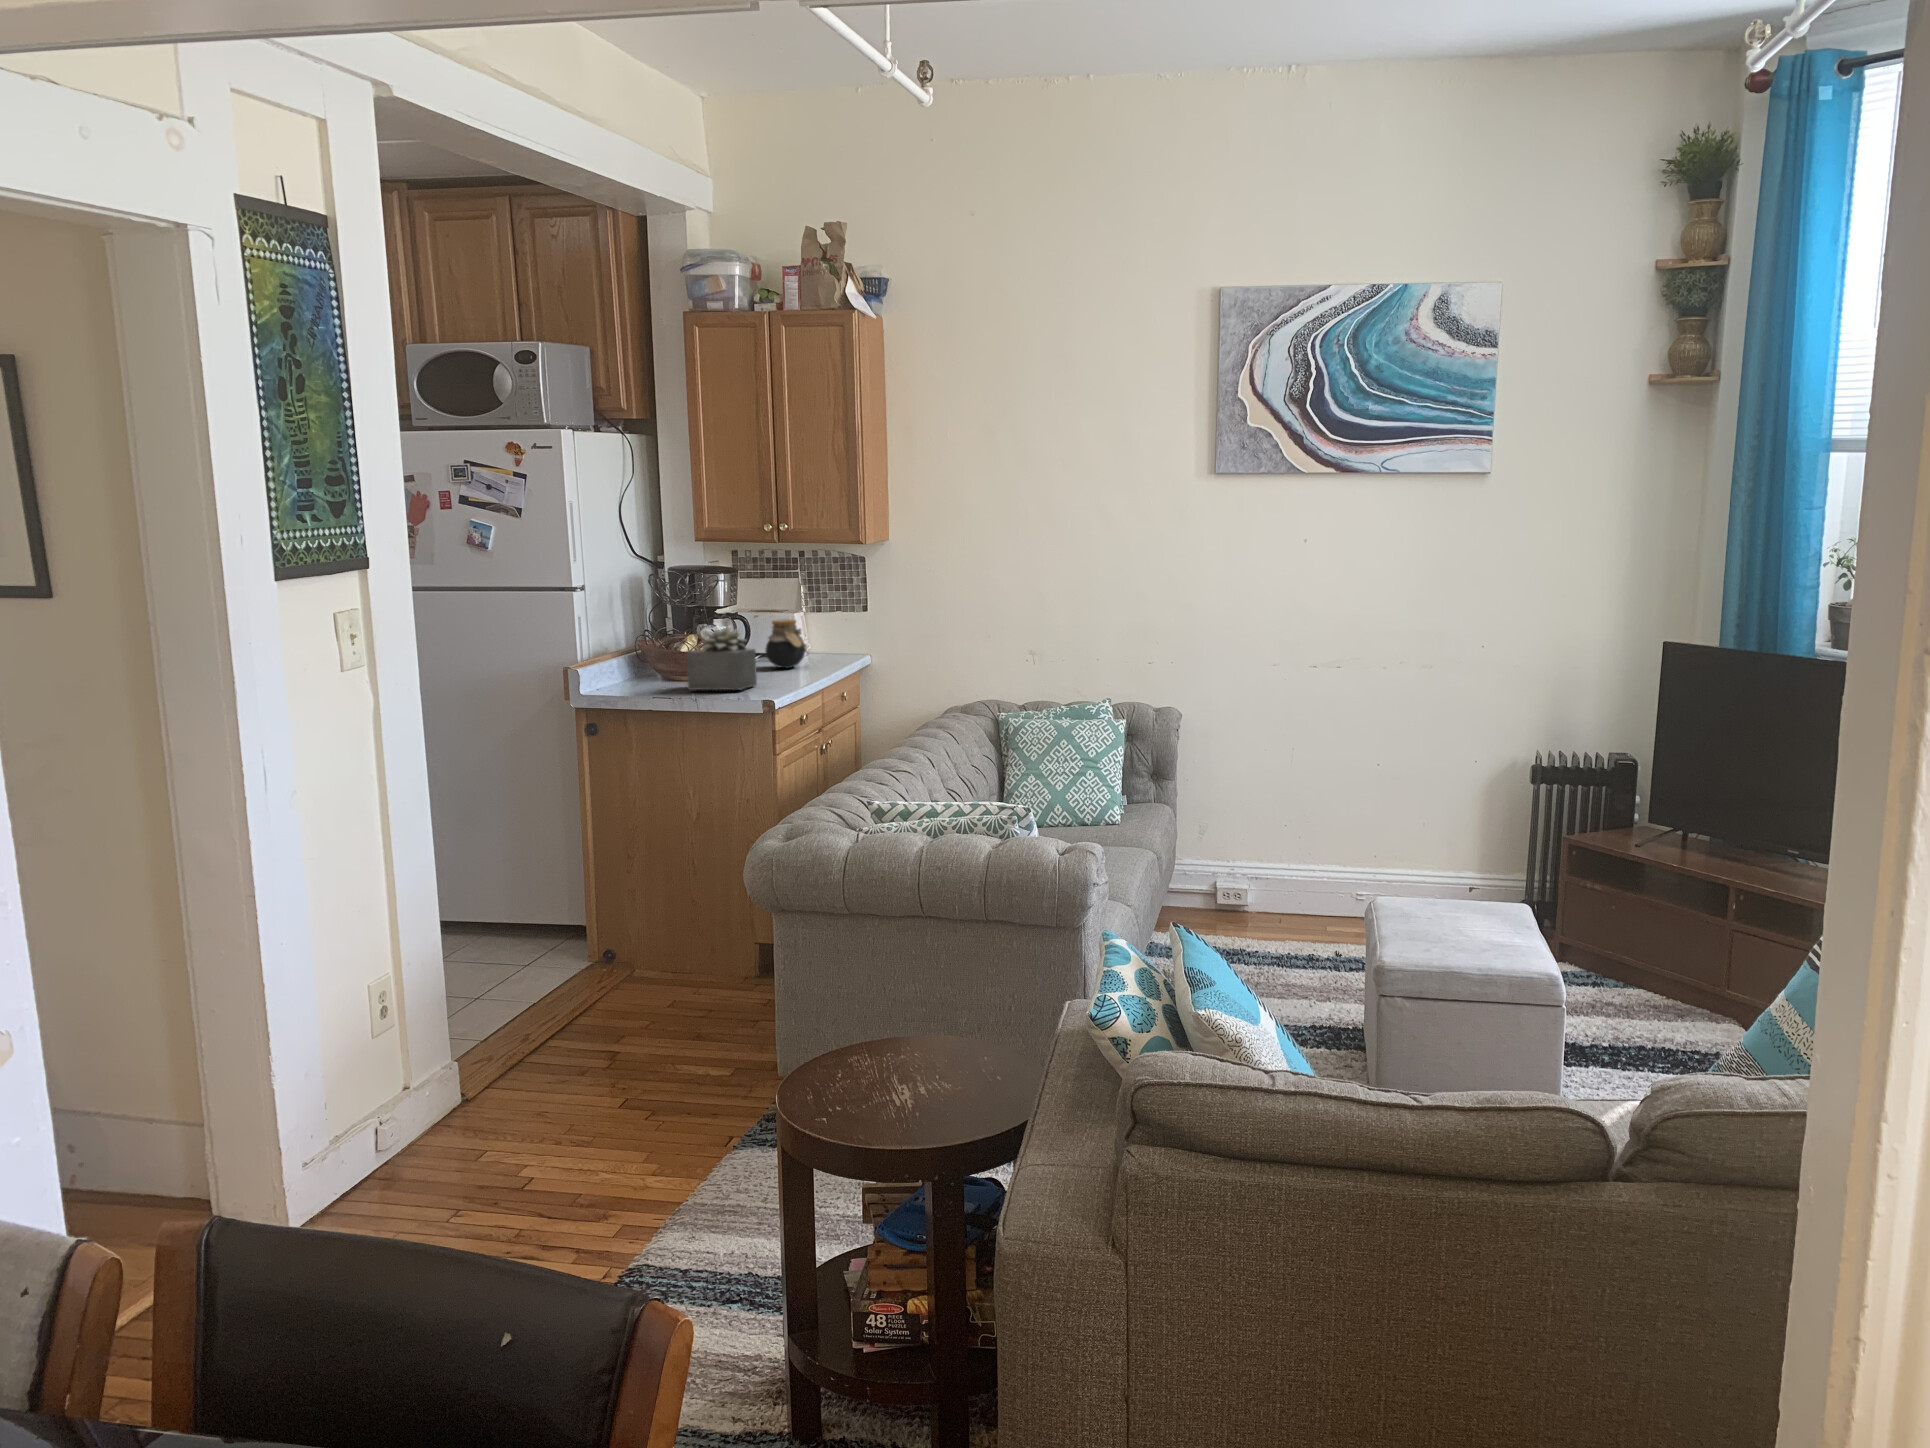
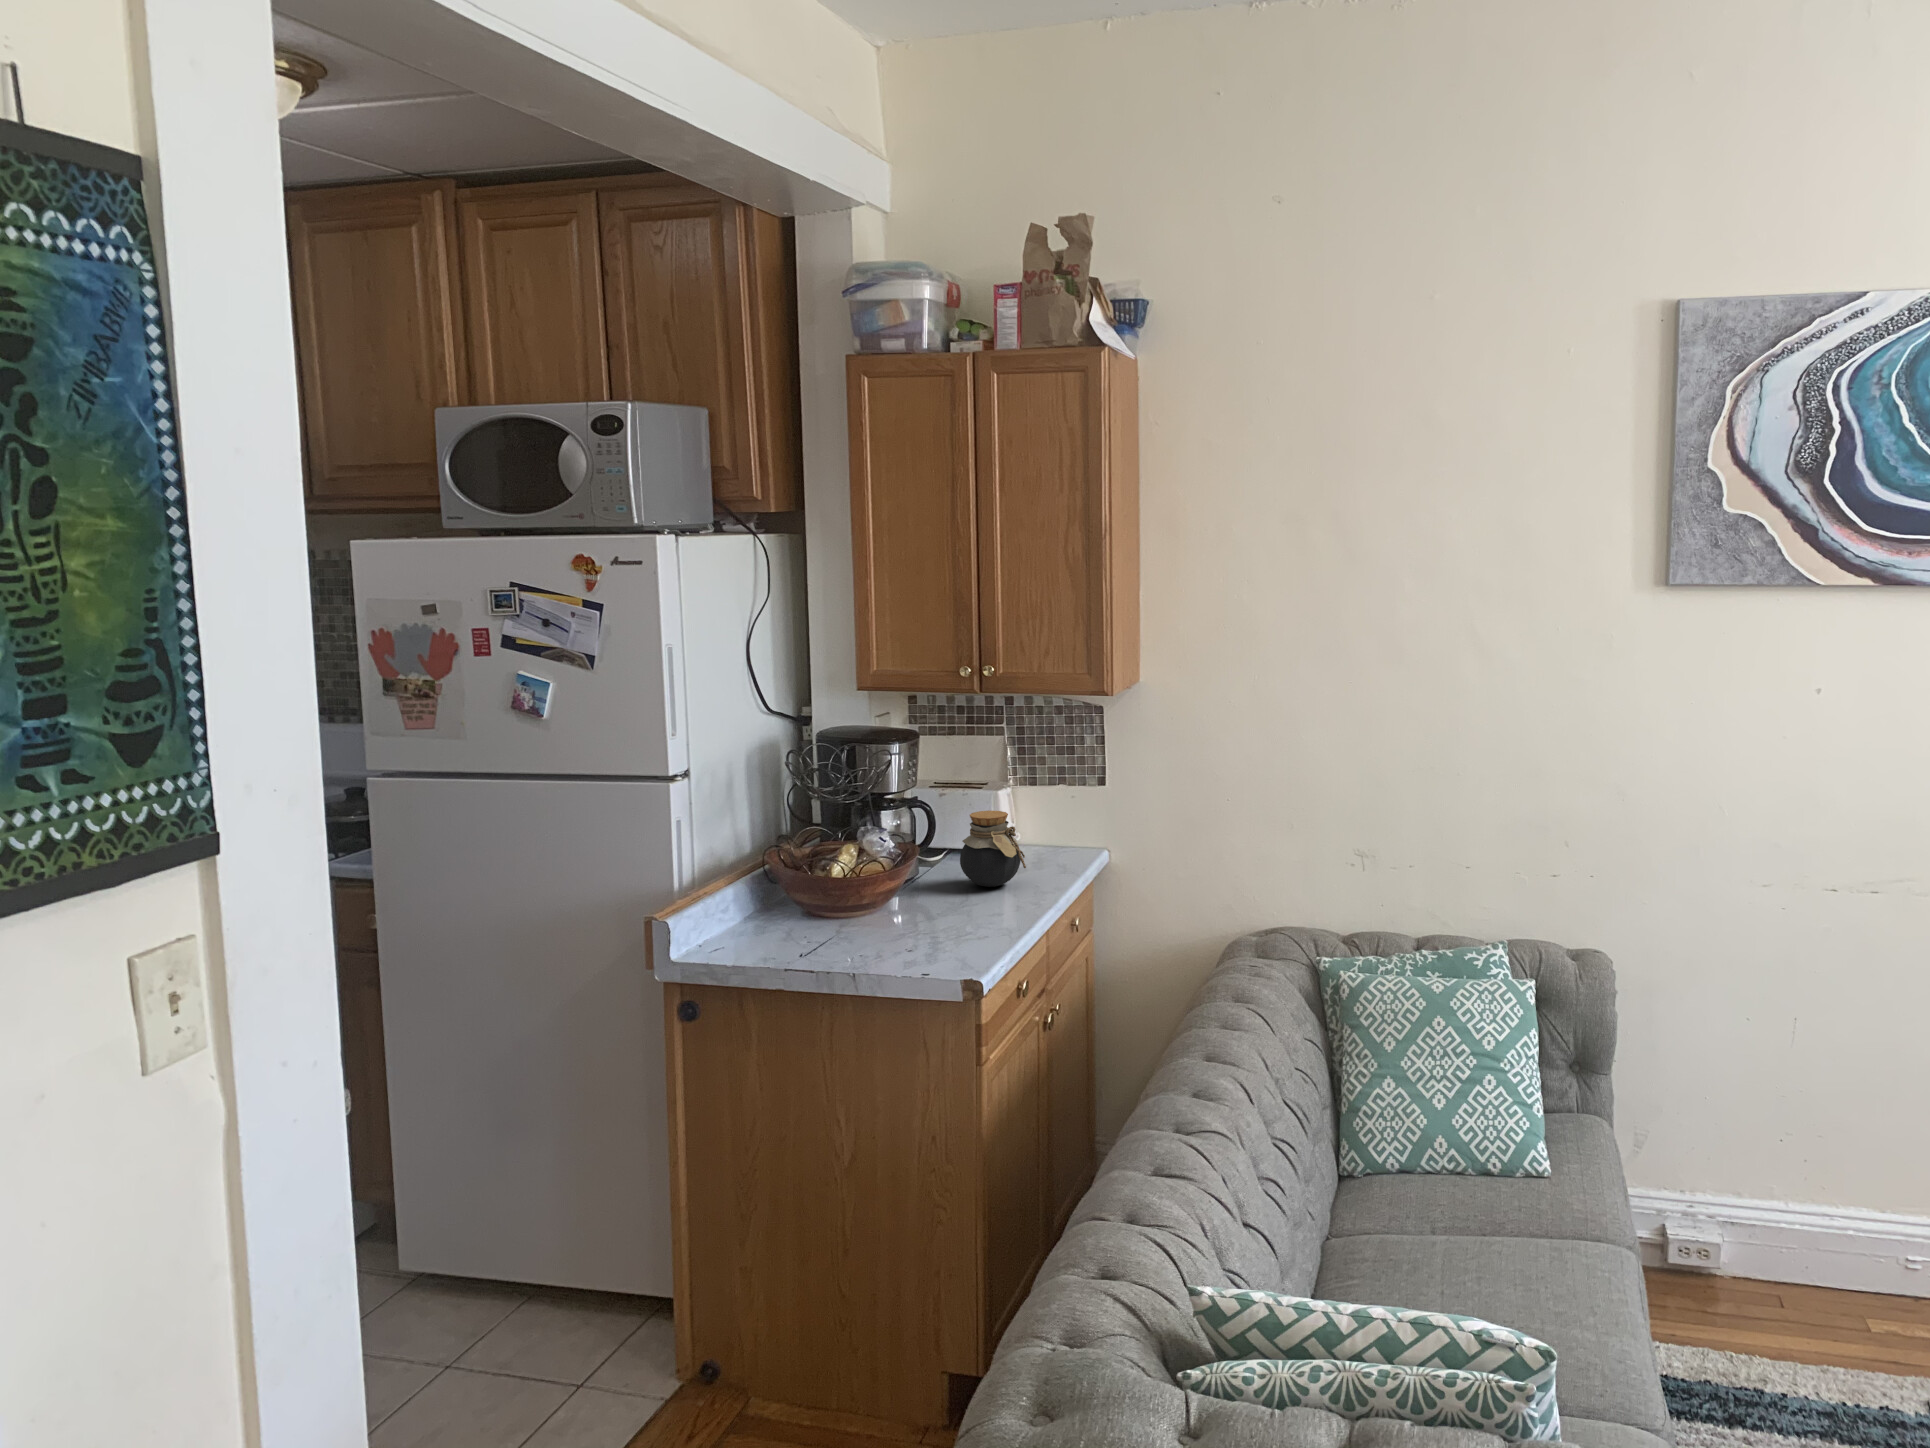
succulent plant: present [686,627,757,690] -> none [841,845,953,956]

